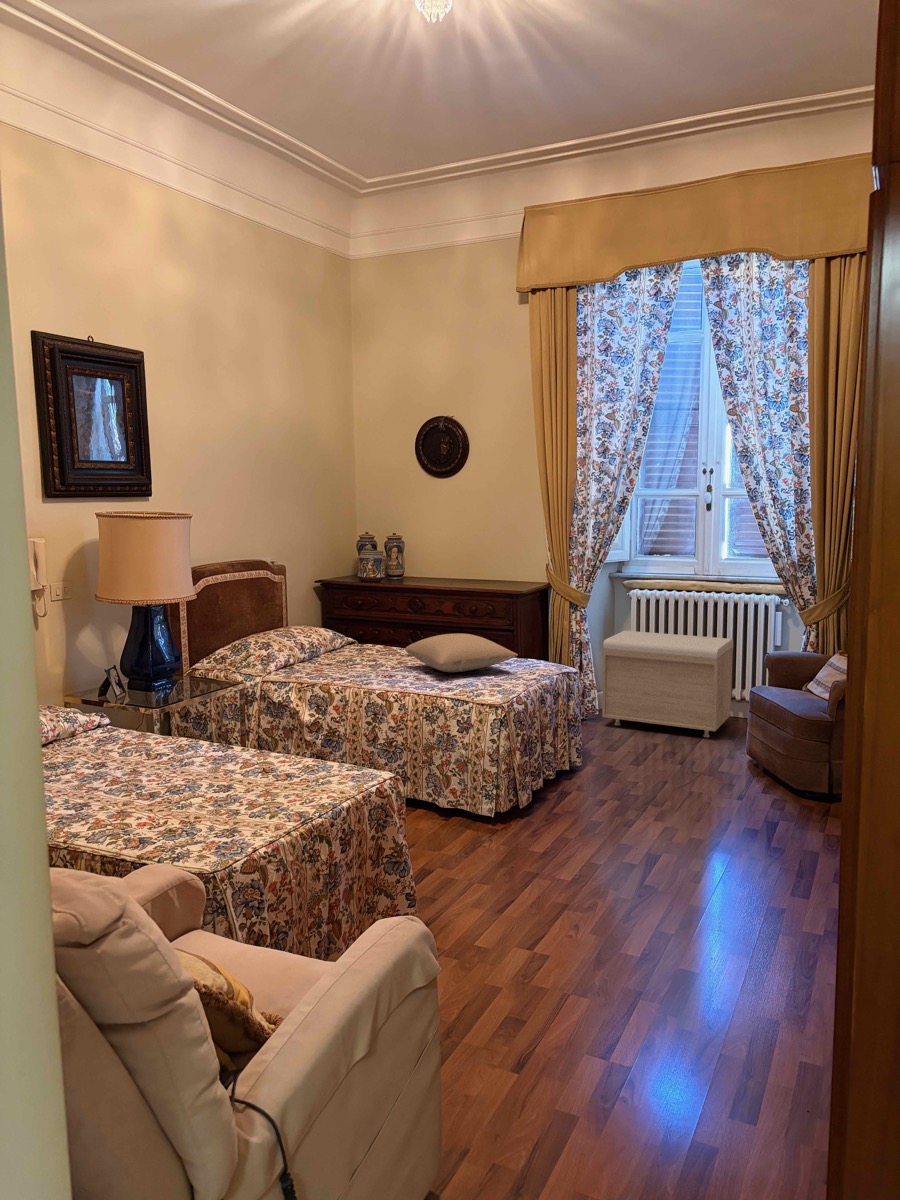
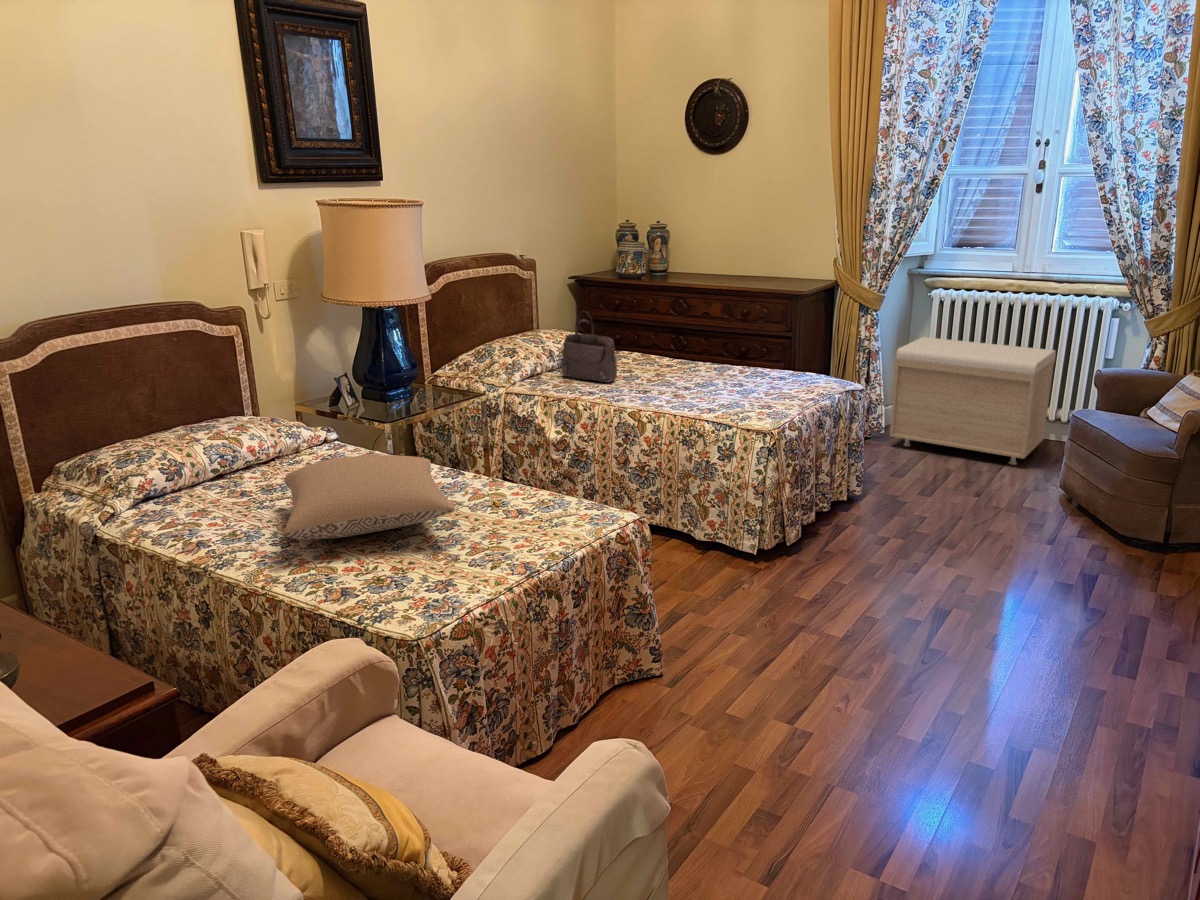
handbag: none [313,609,363,672] -> present [561,314,617,383]
pillow: present [405,633,518,672] -> present [284,455,455,539]

